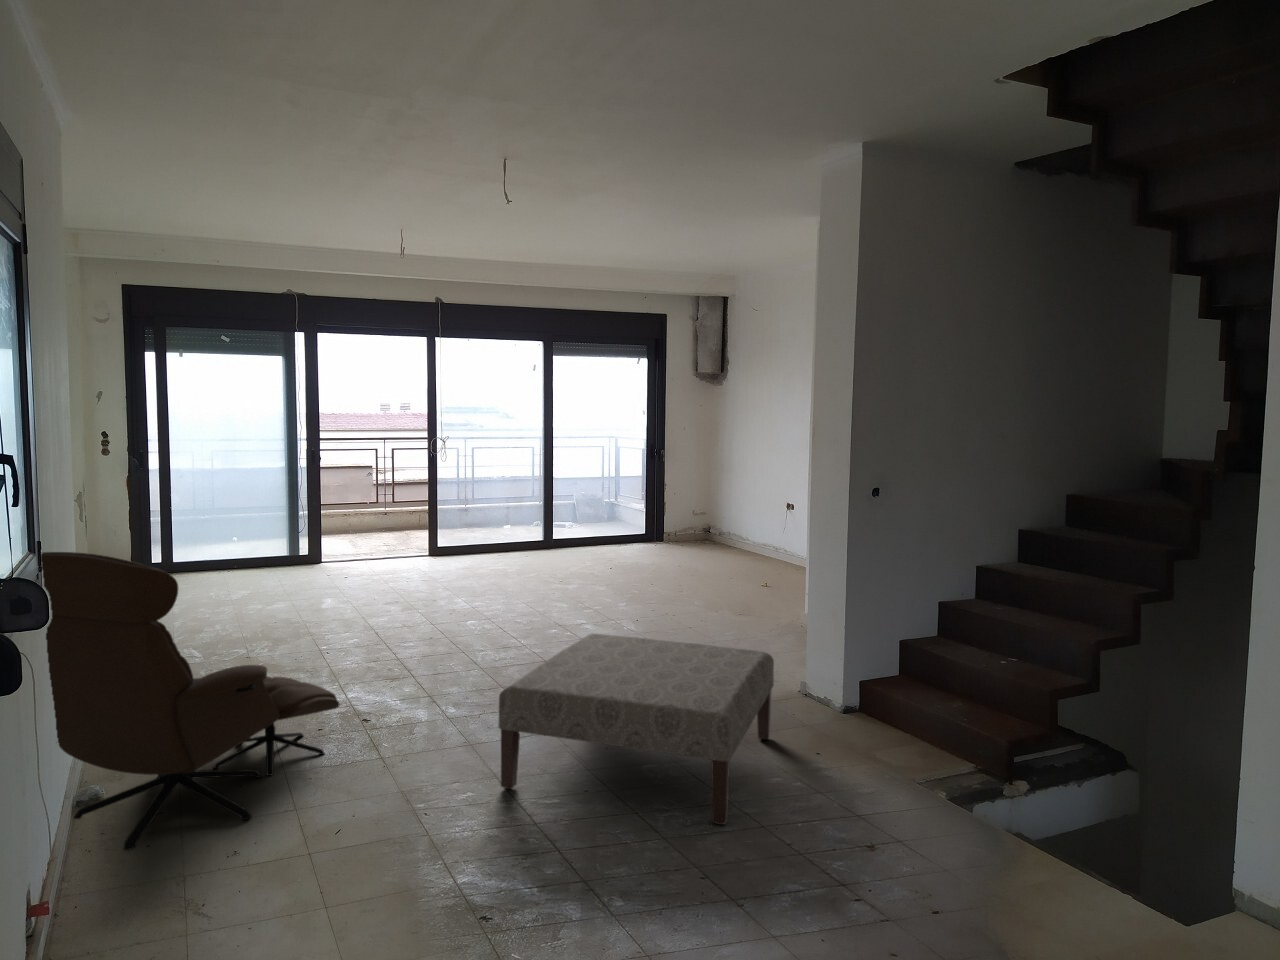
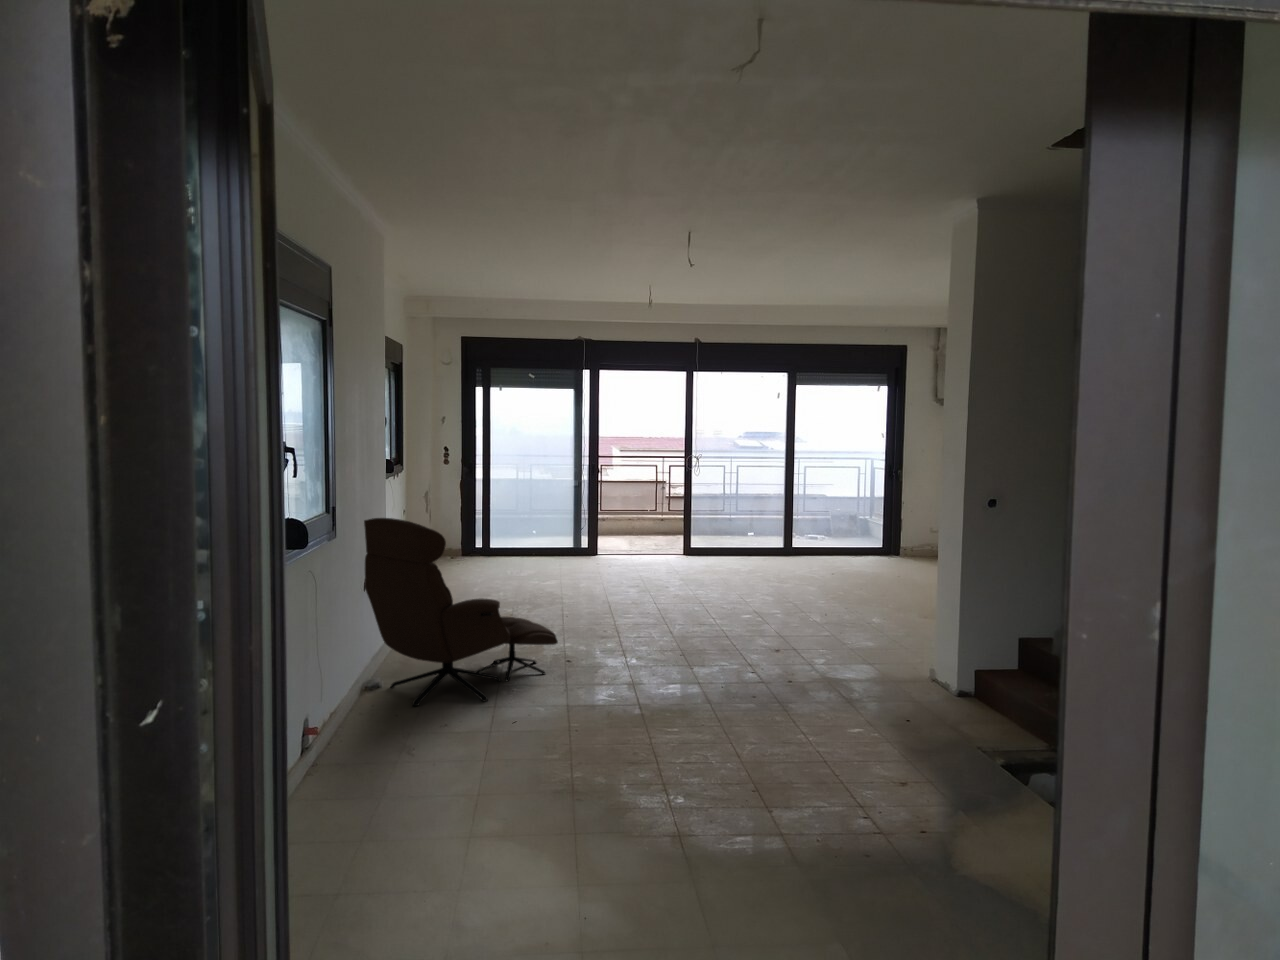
ottoman: present [498,633,774,825] -> none [650,609,882,746]

